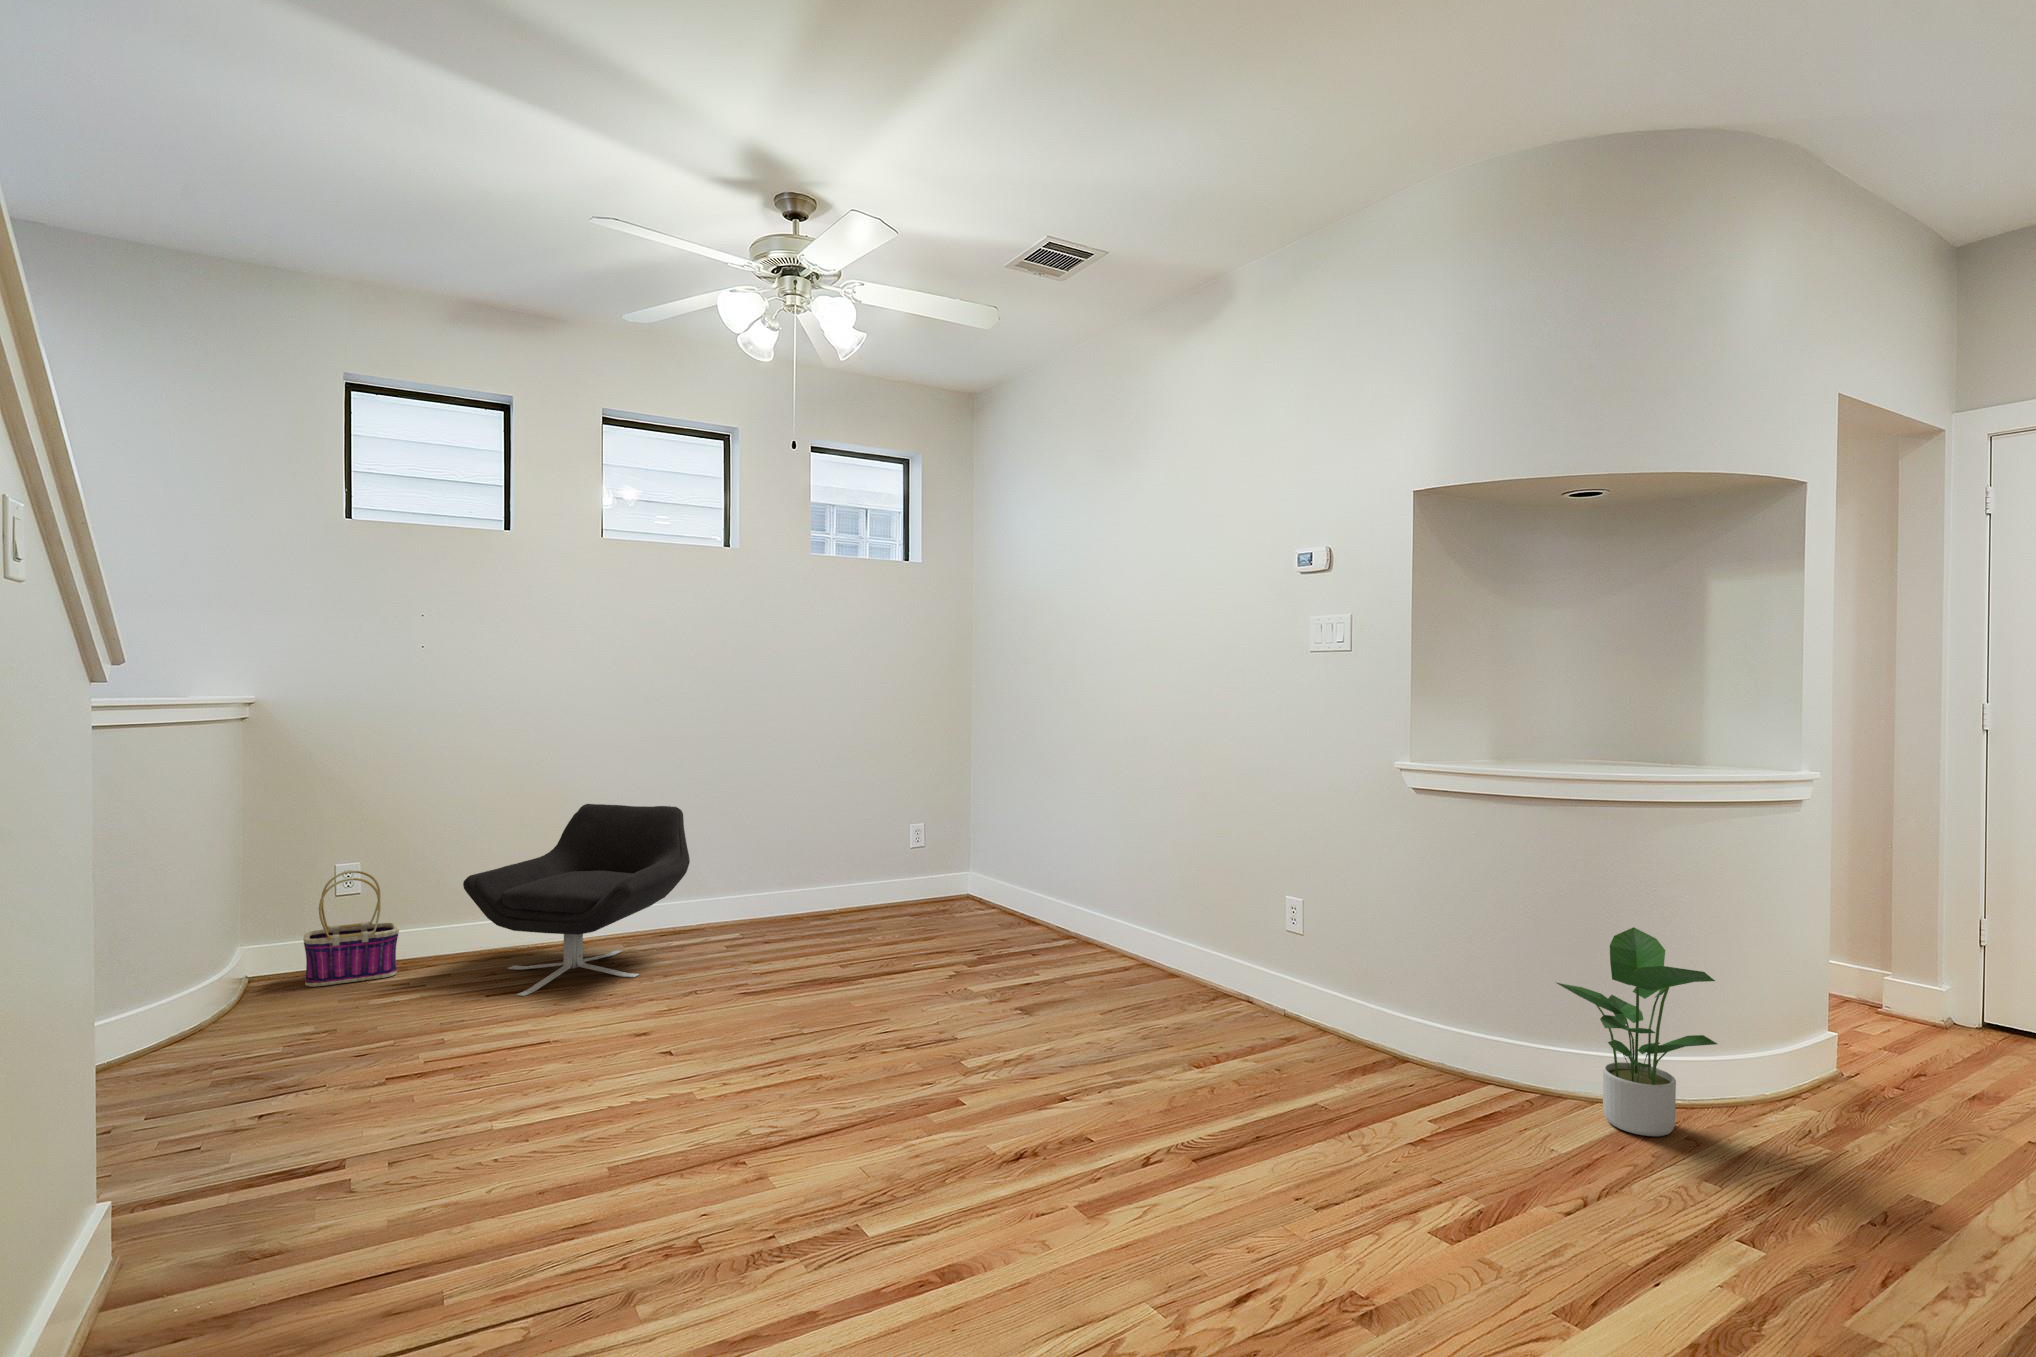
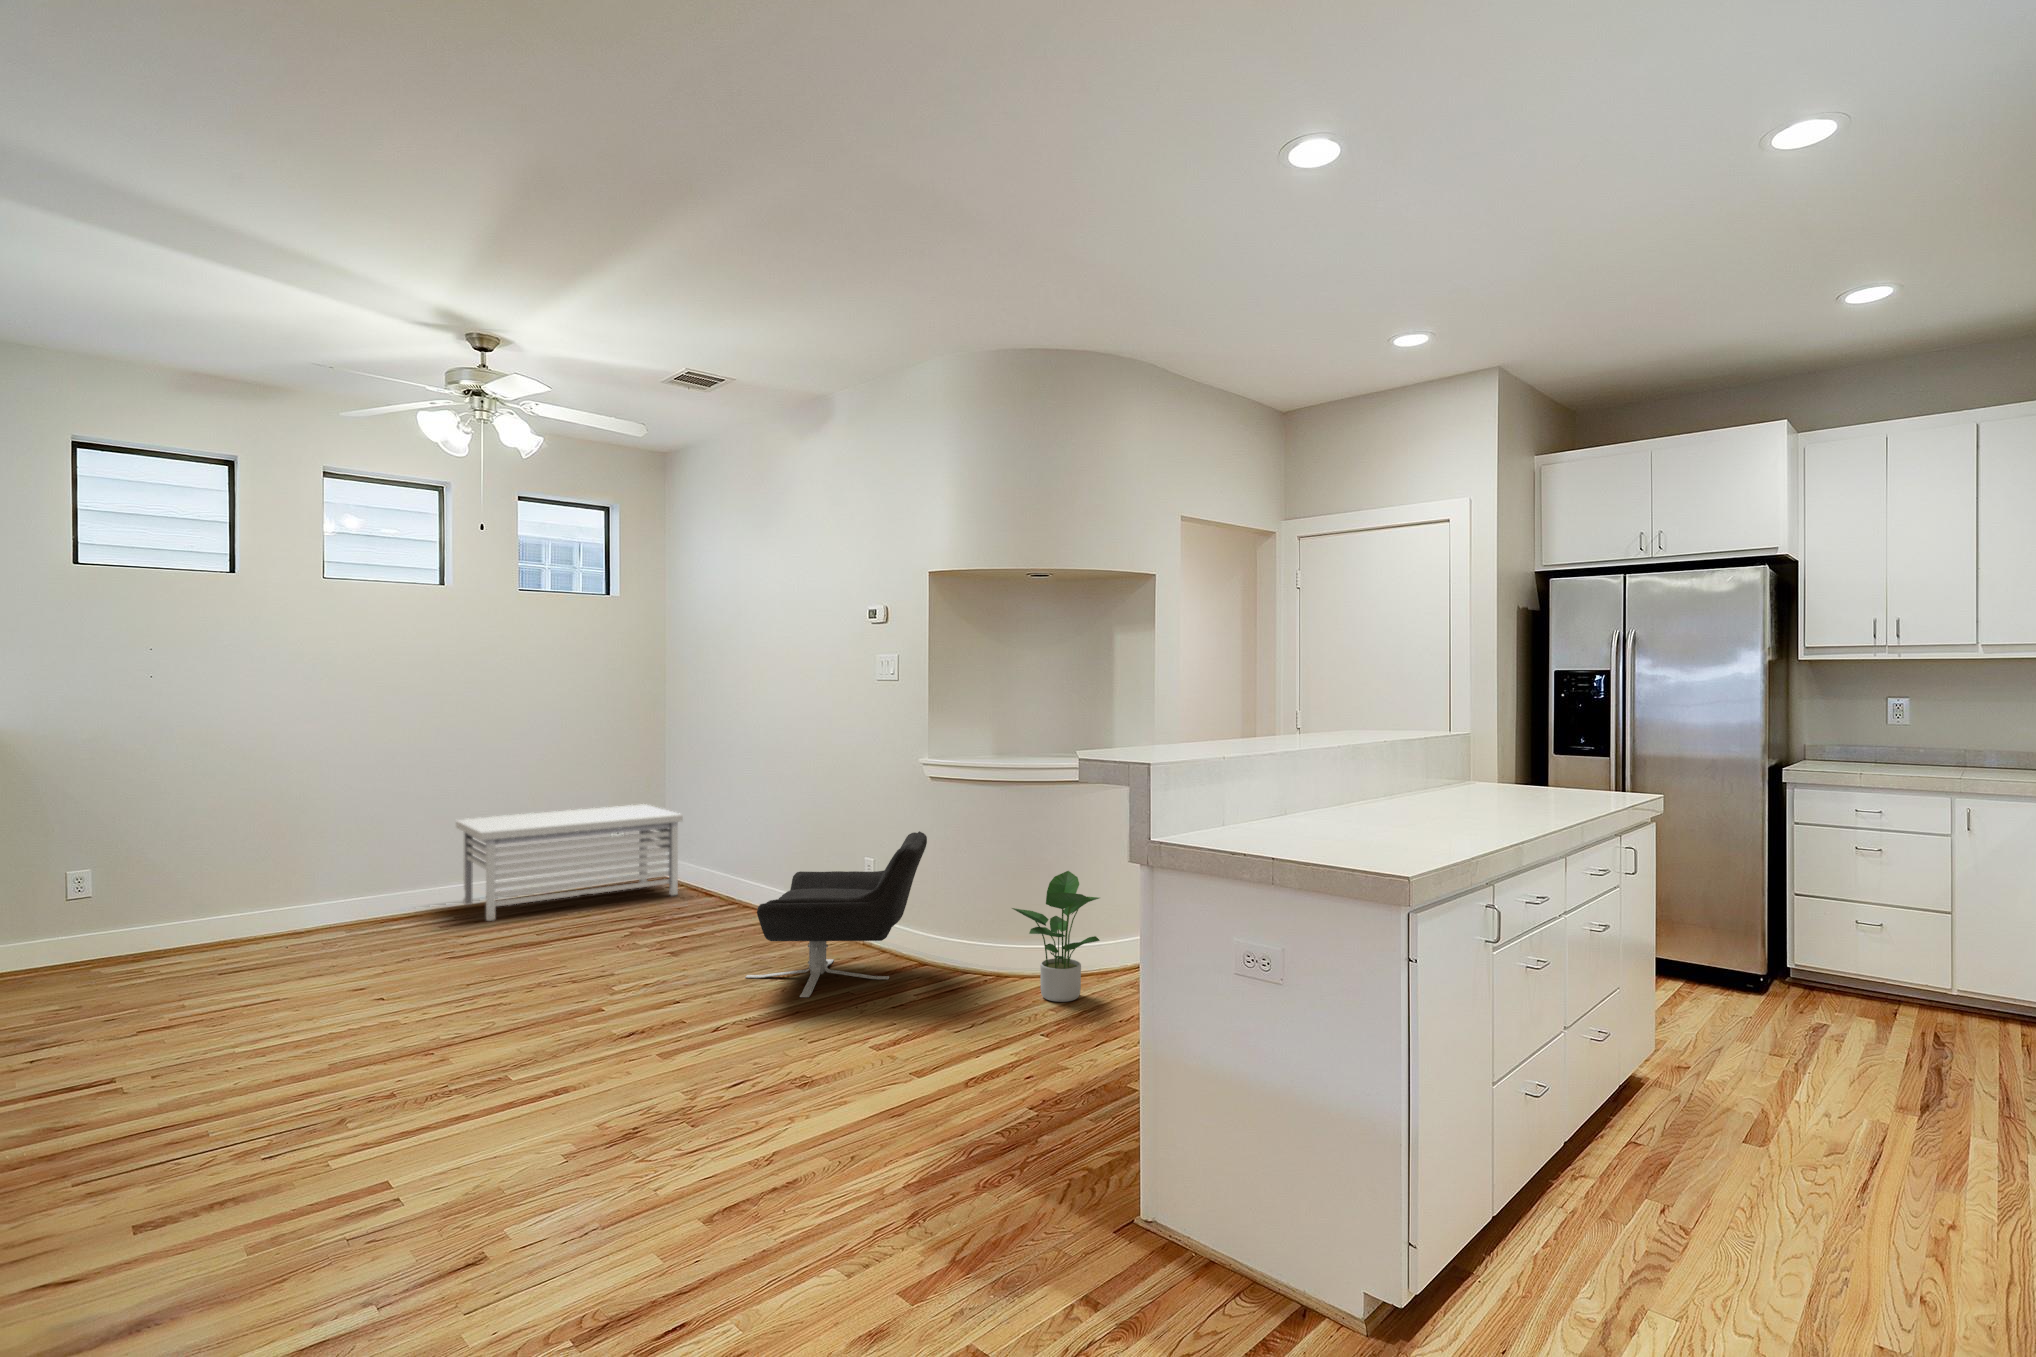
lounge chair: present [463,804,690,996] -> present [745,831,927,997]
storage bench: none [742,809,999,946] -> present [456,804,683,921]
basket: present [303,871,399,987] -> none [40,870,131,969]

